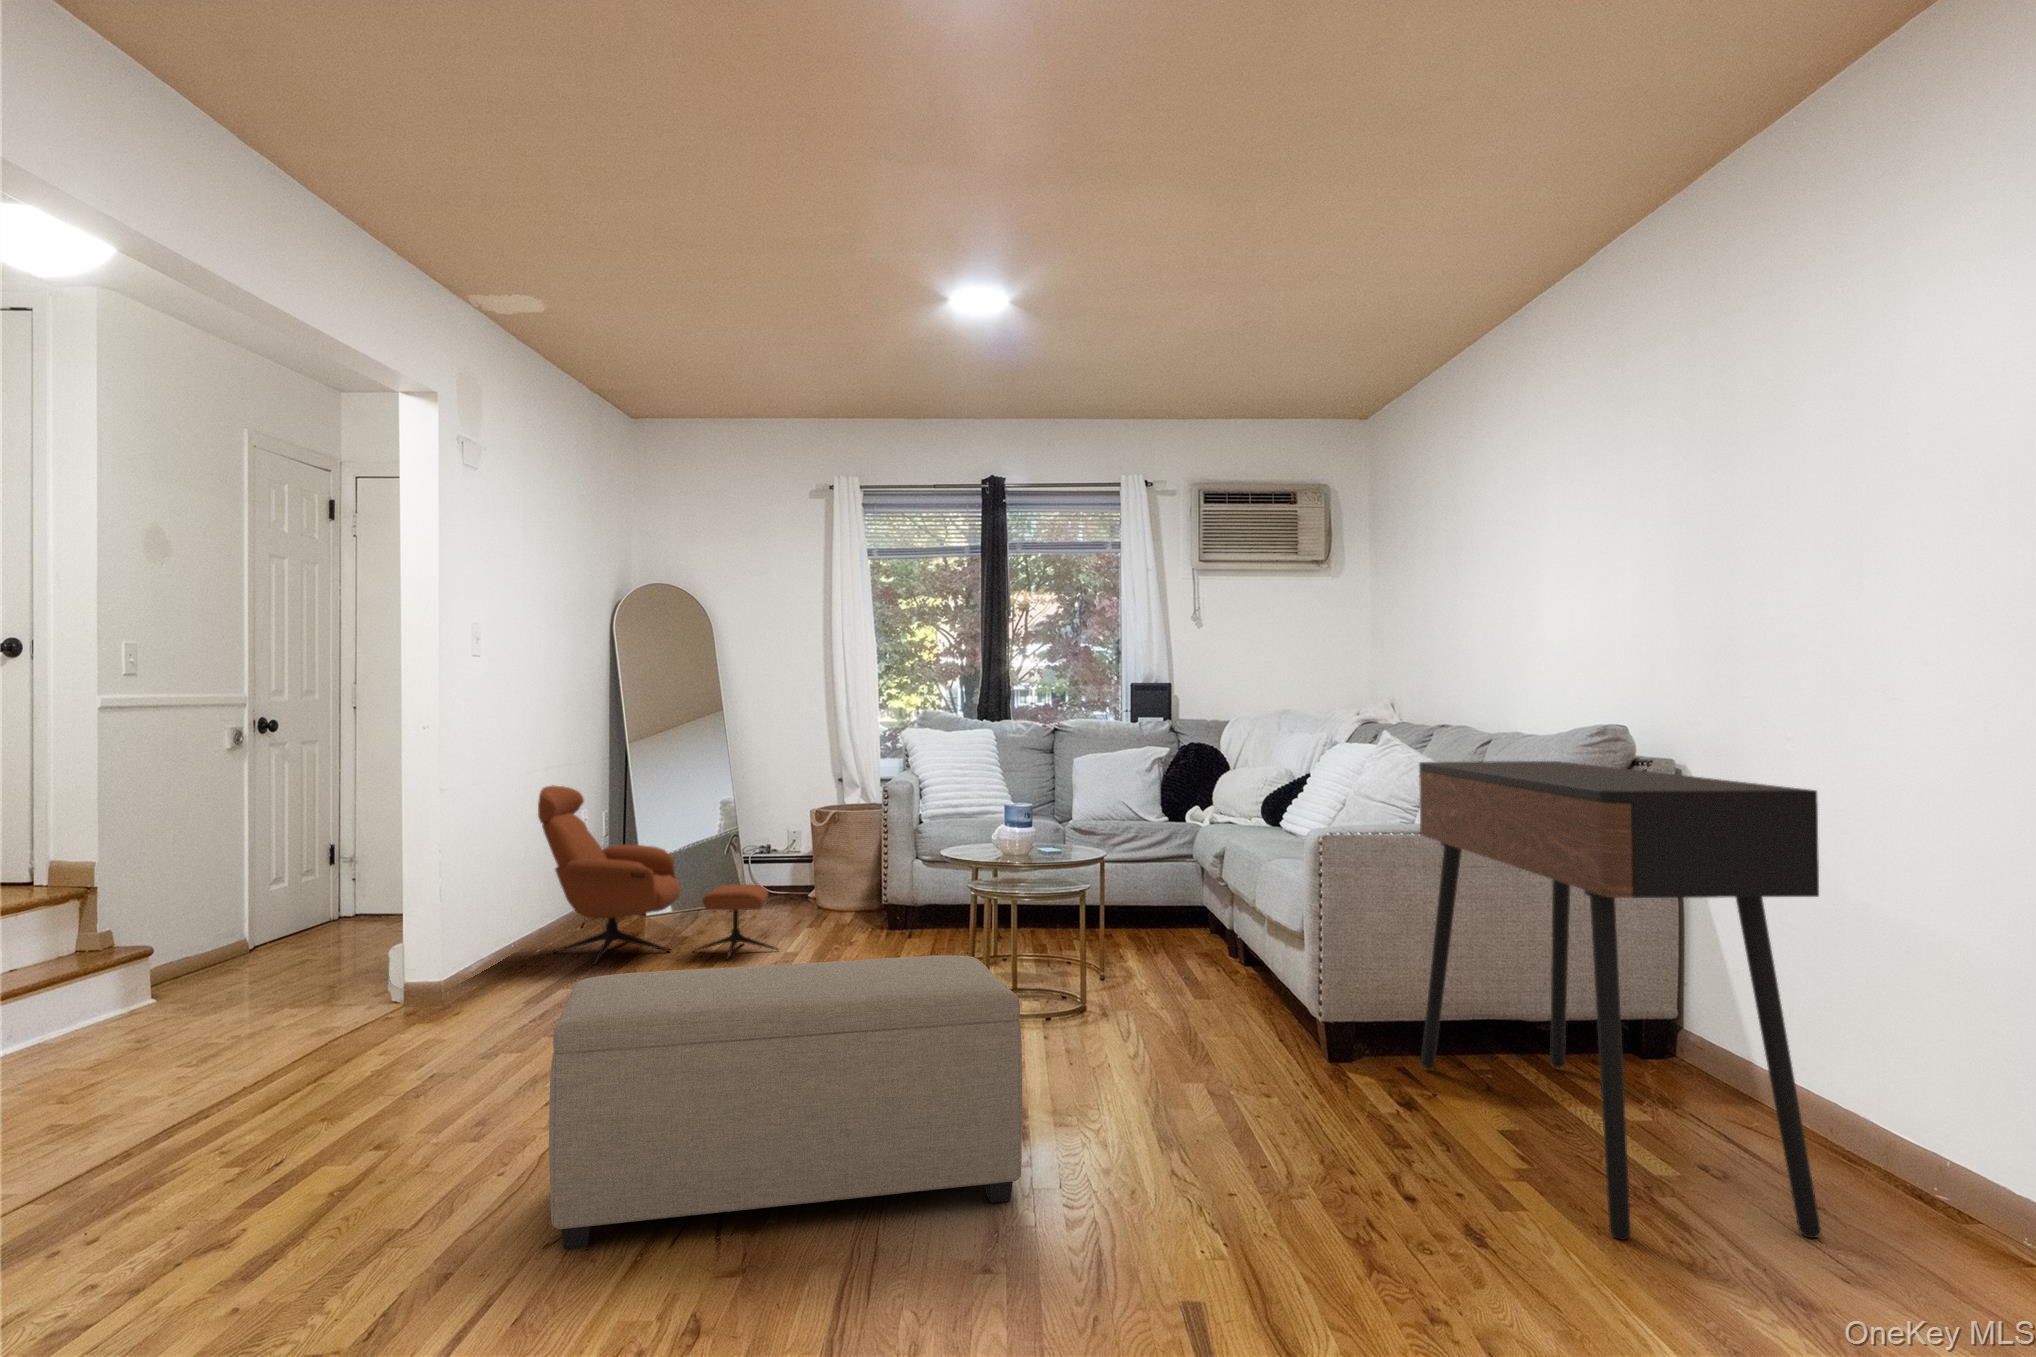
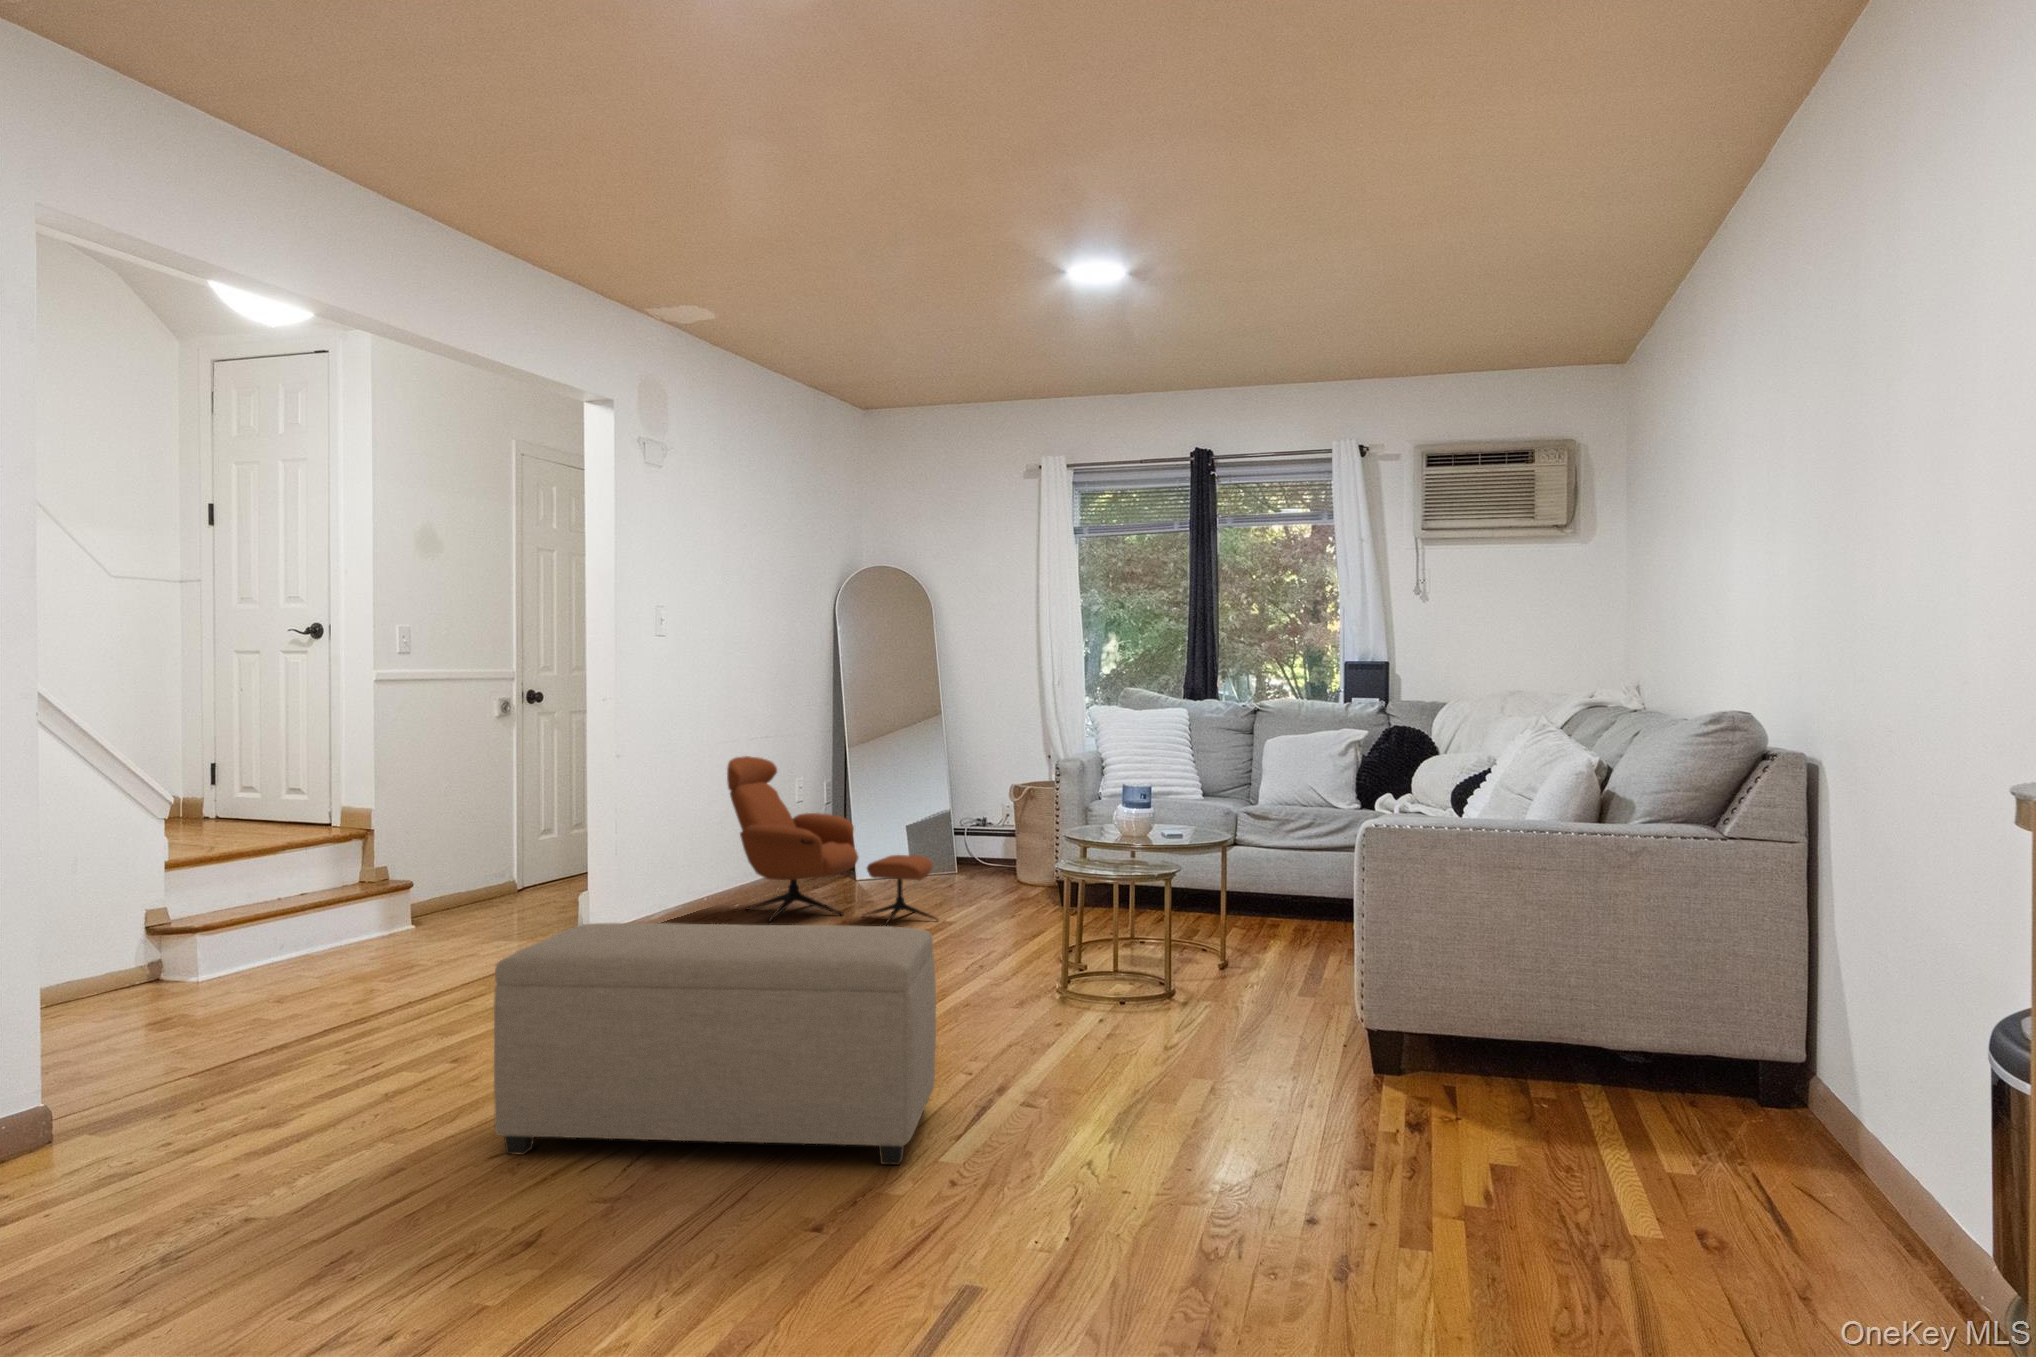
console table: present [1419,761,1821,1240] -> none [1464,750,1745,1325]

